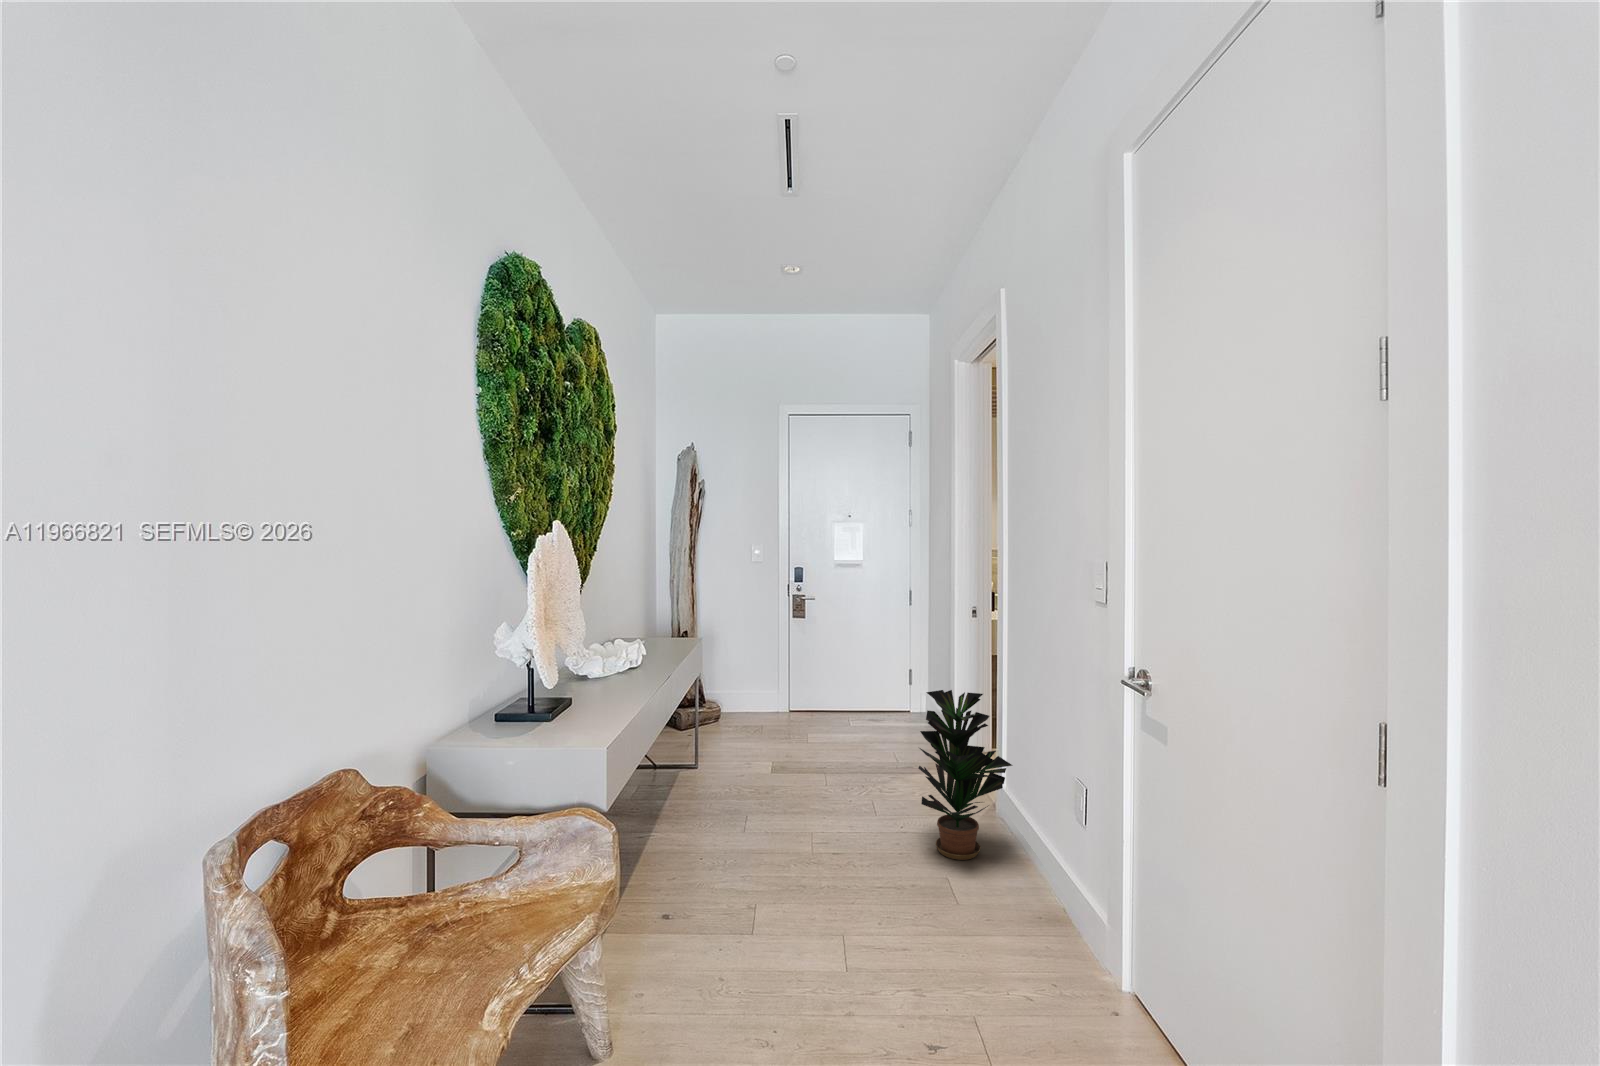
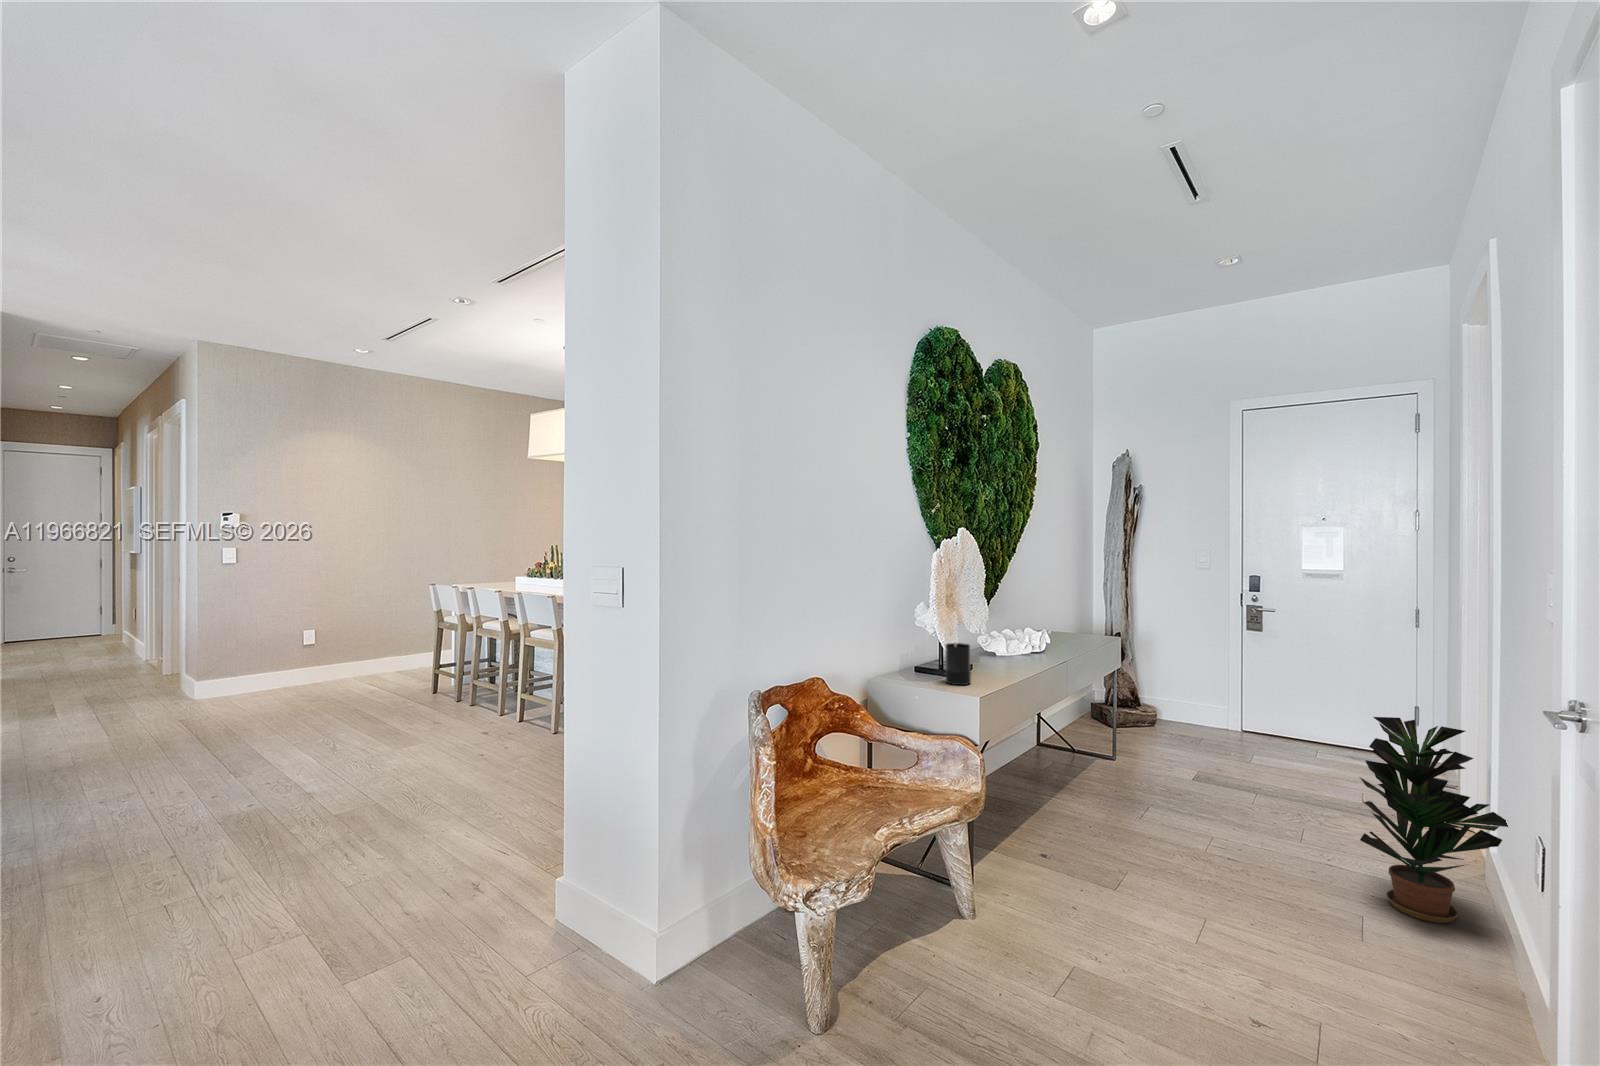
candle: none [543,671,577,733] -> present [945,642,971,685]

